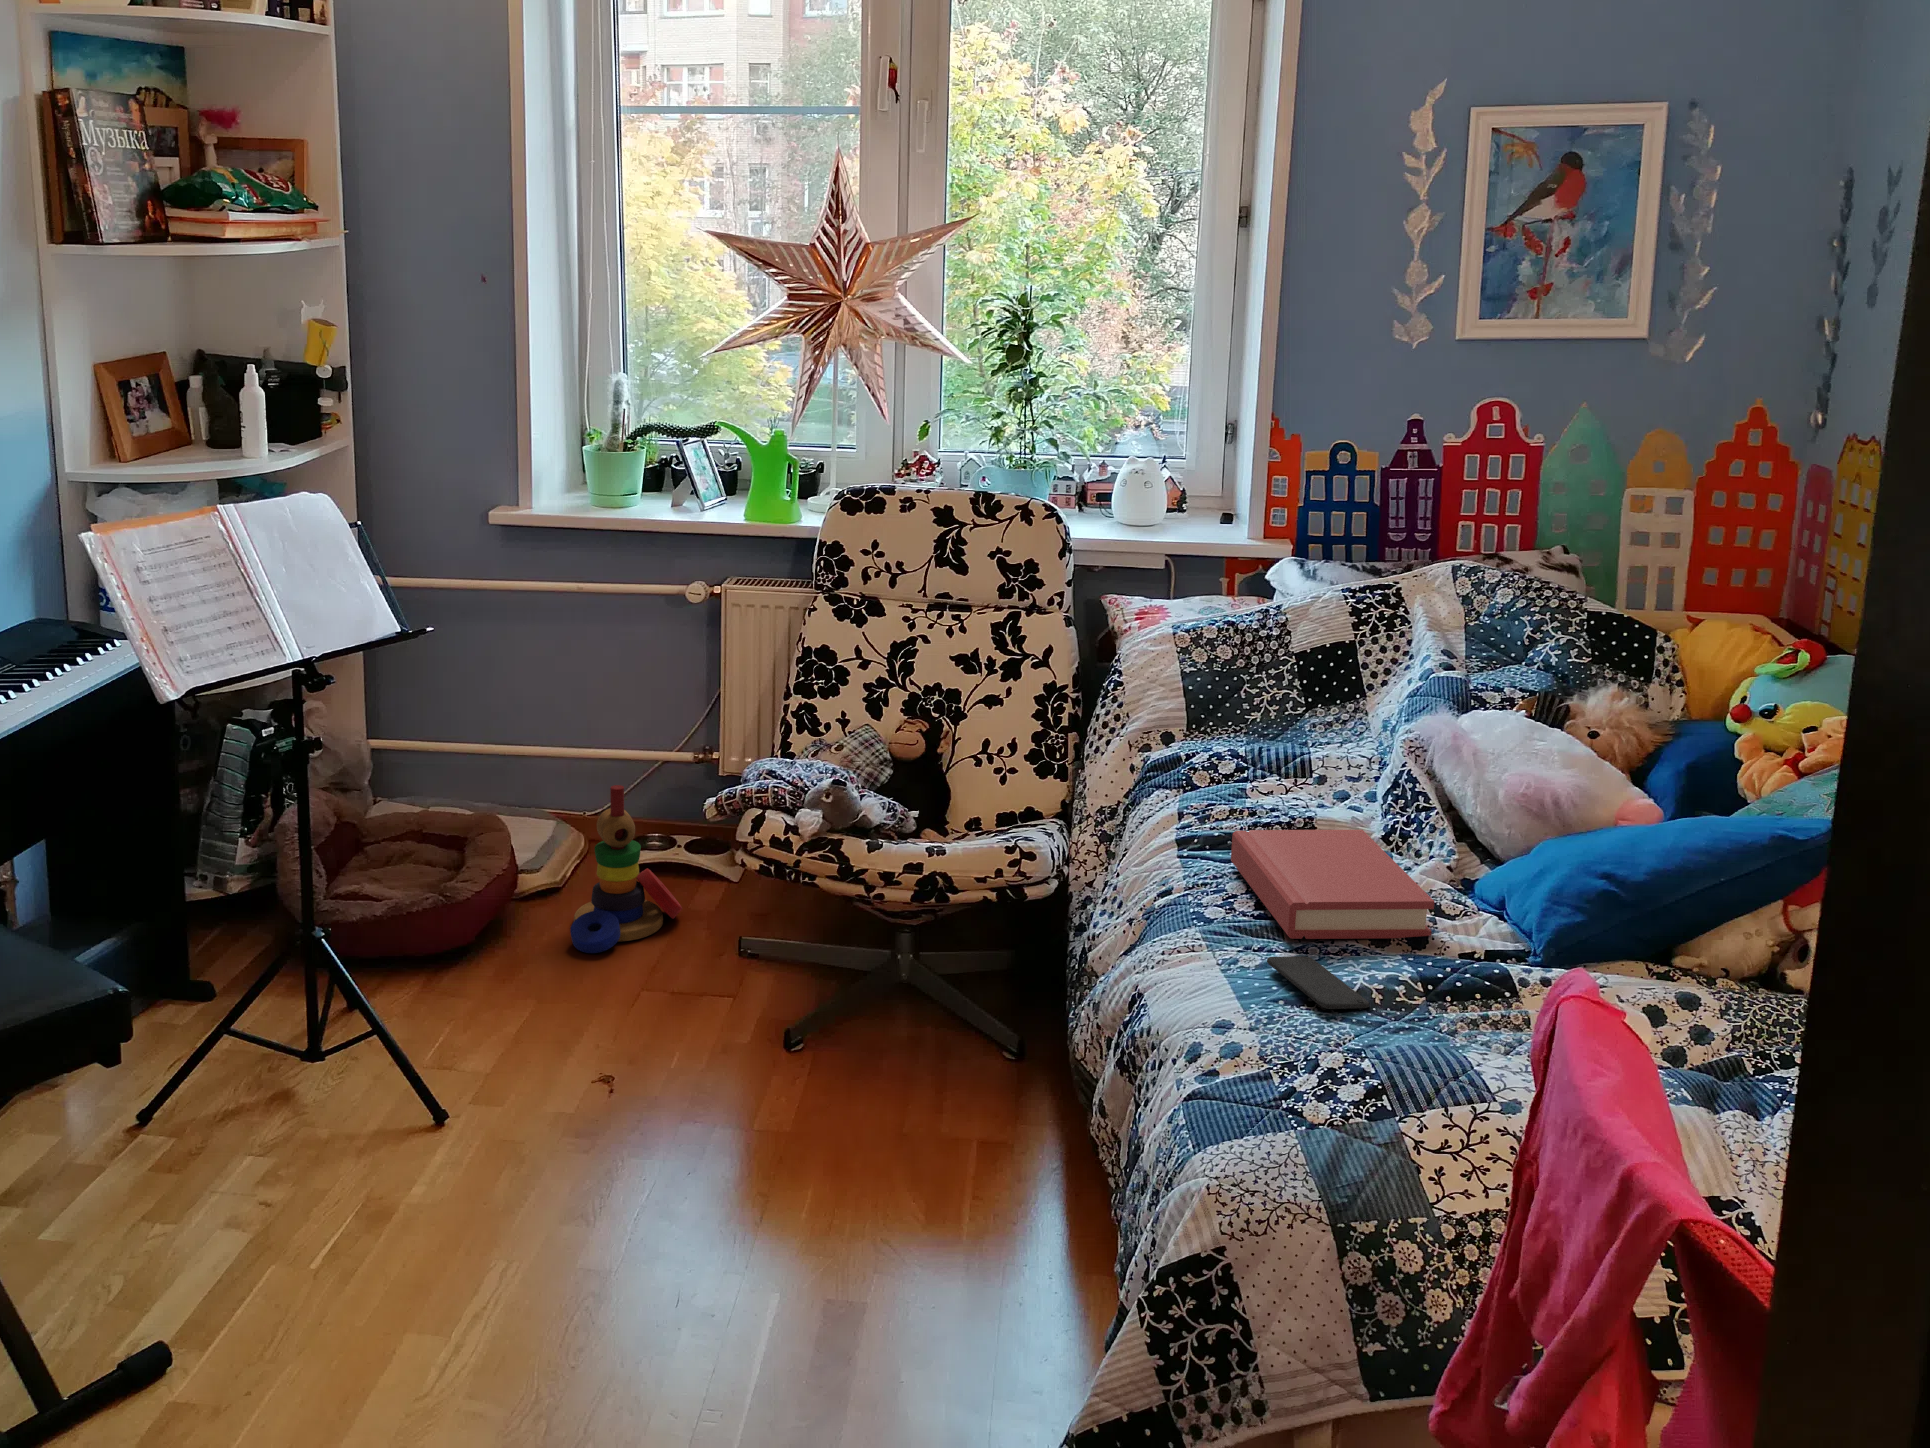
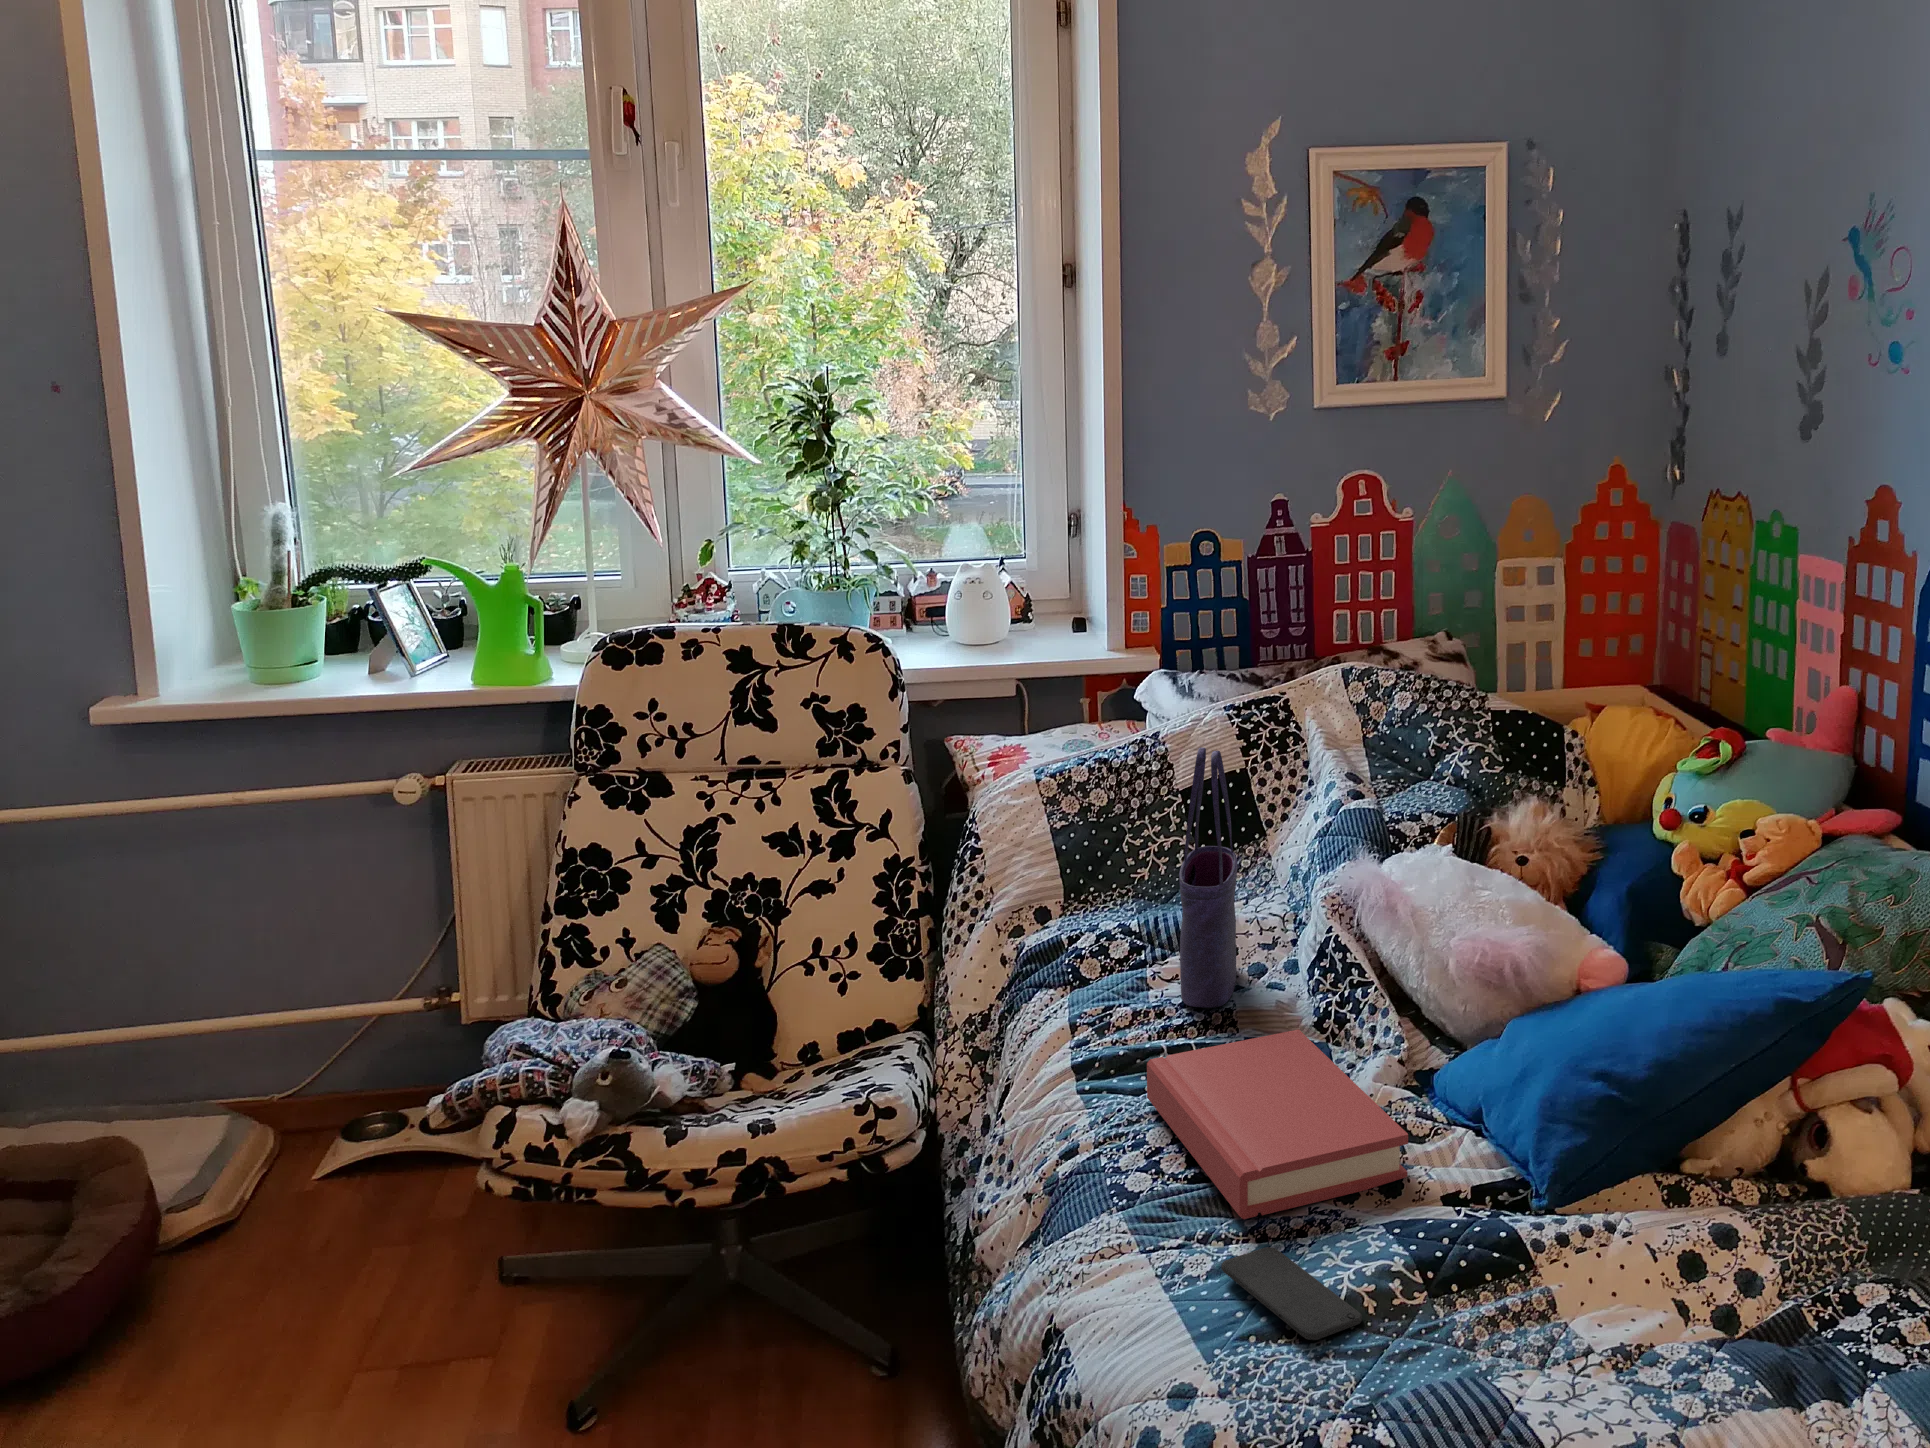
tote bag: none [1272,604,1331,815] -> present [1179,748,1237,1008]
stacking toy: present [570,785,682,953] -> none [240,1075,416,1327]

